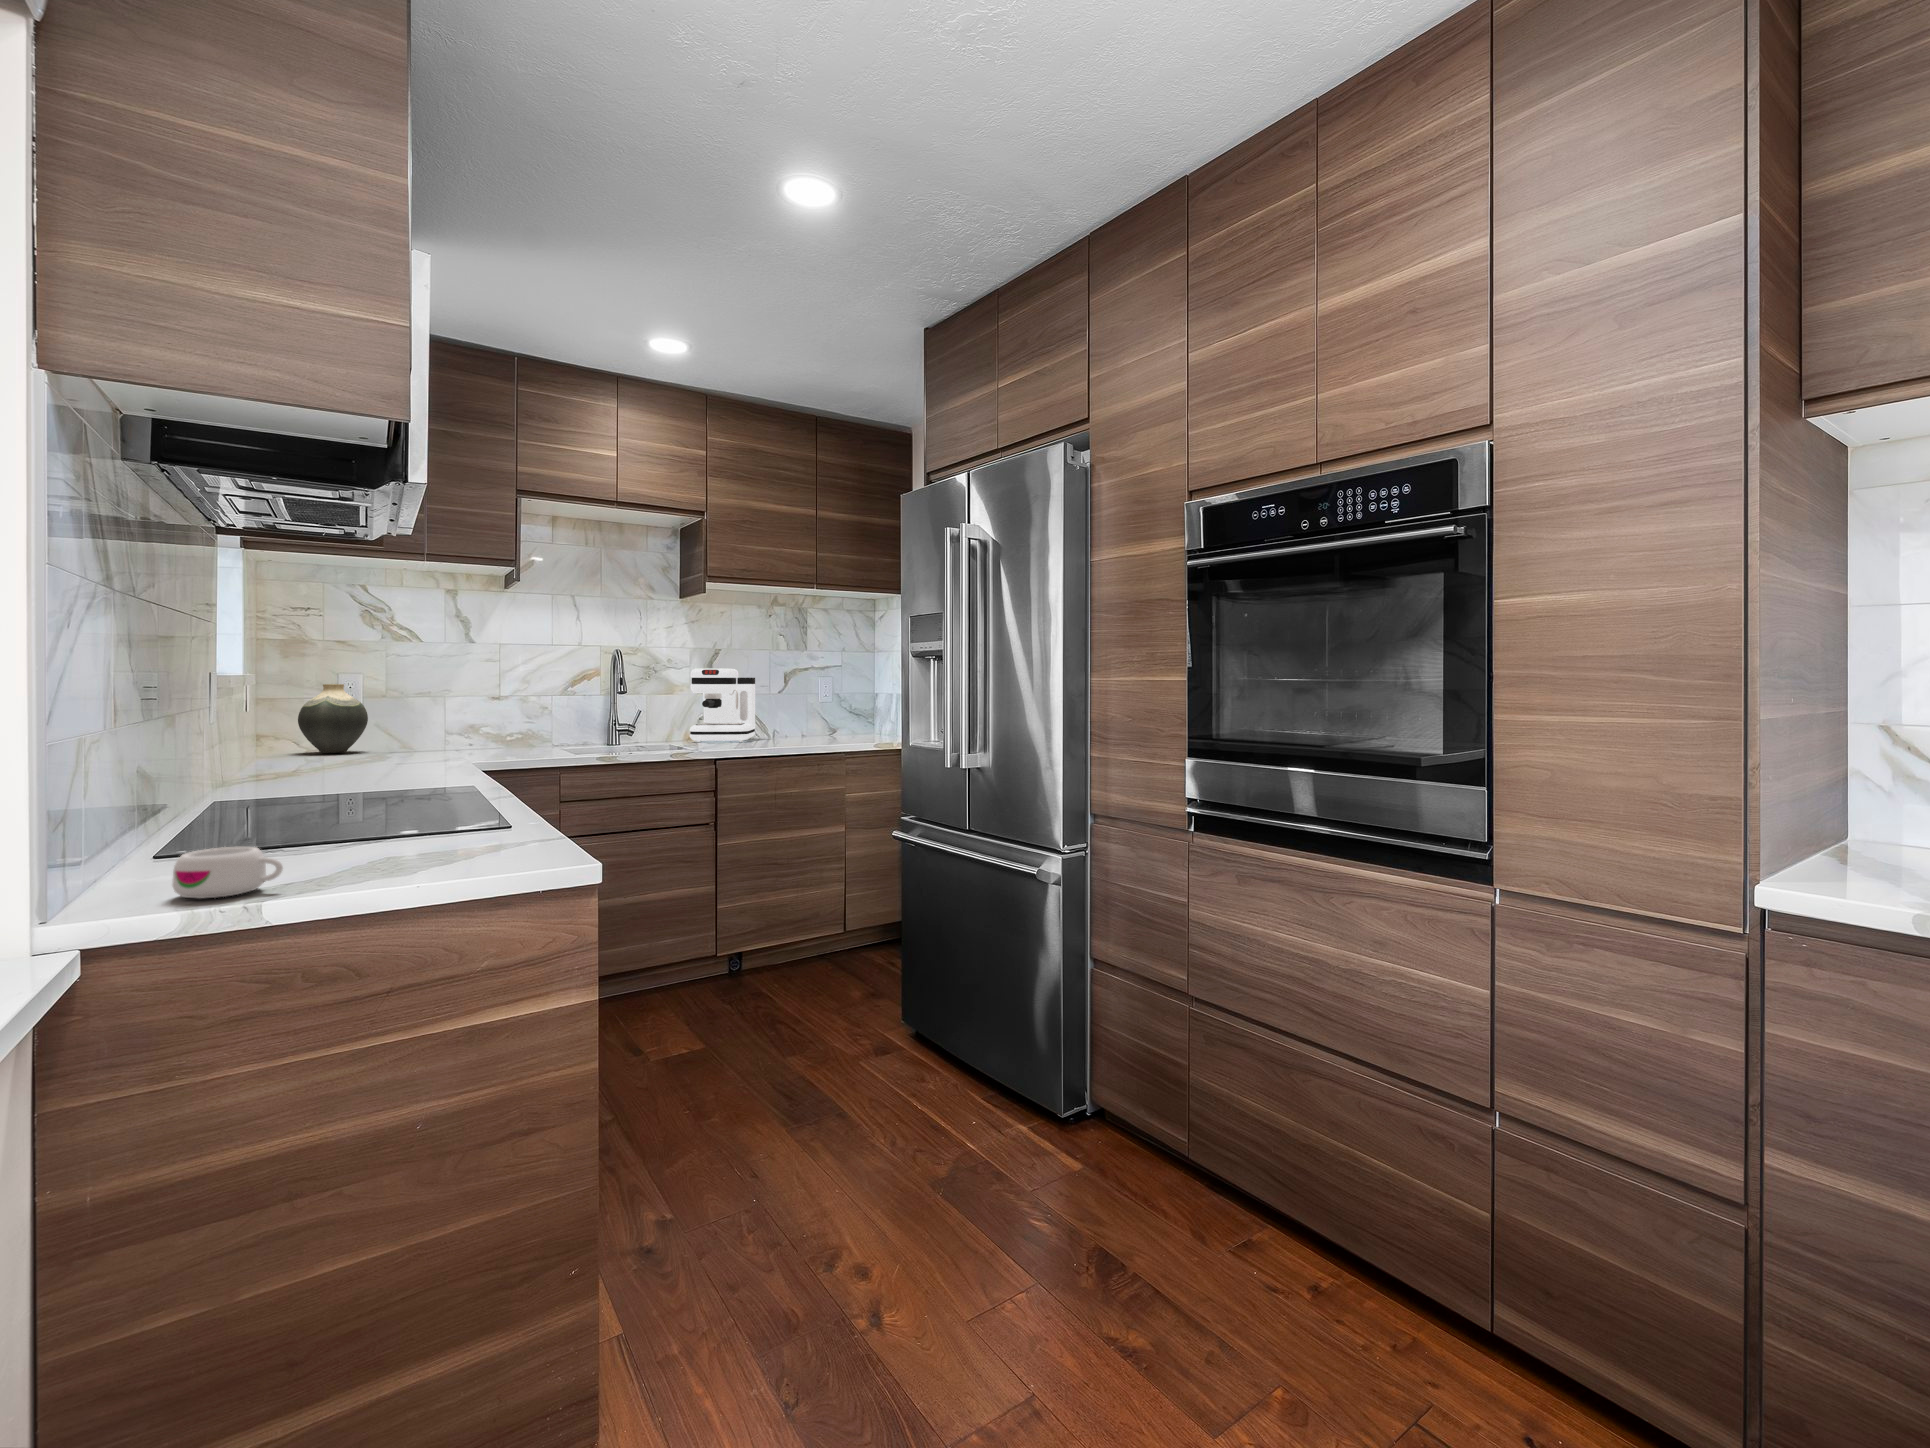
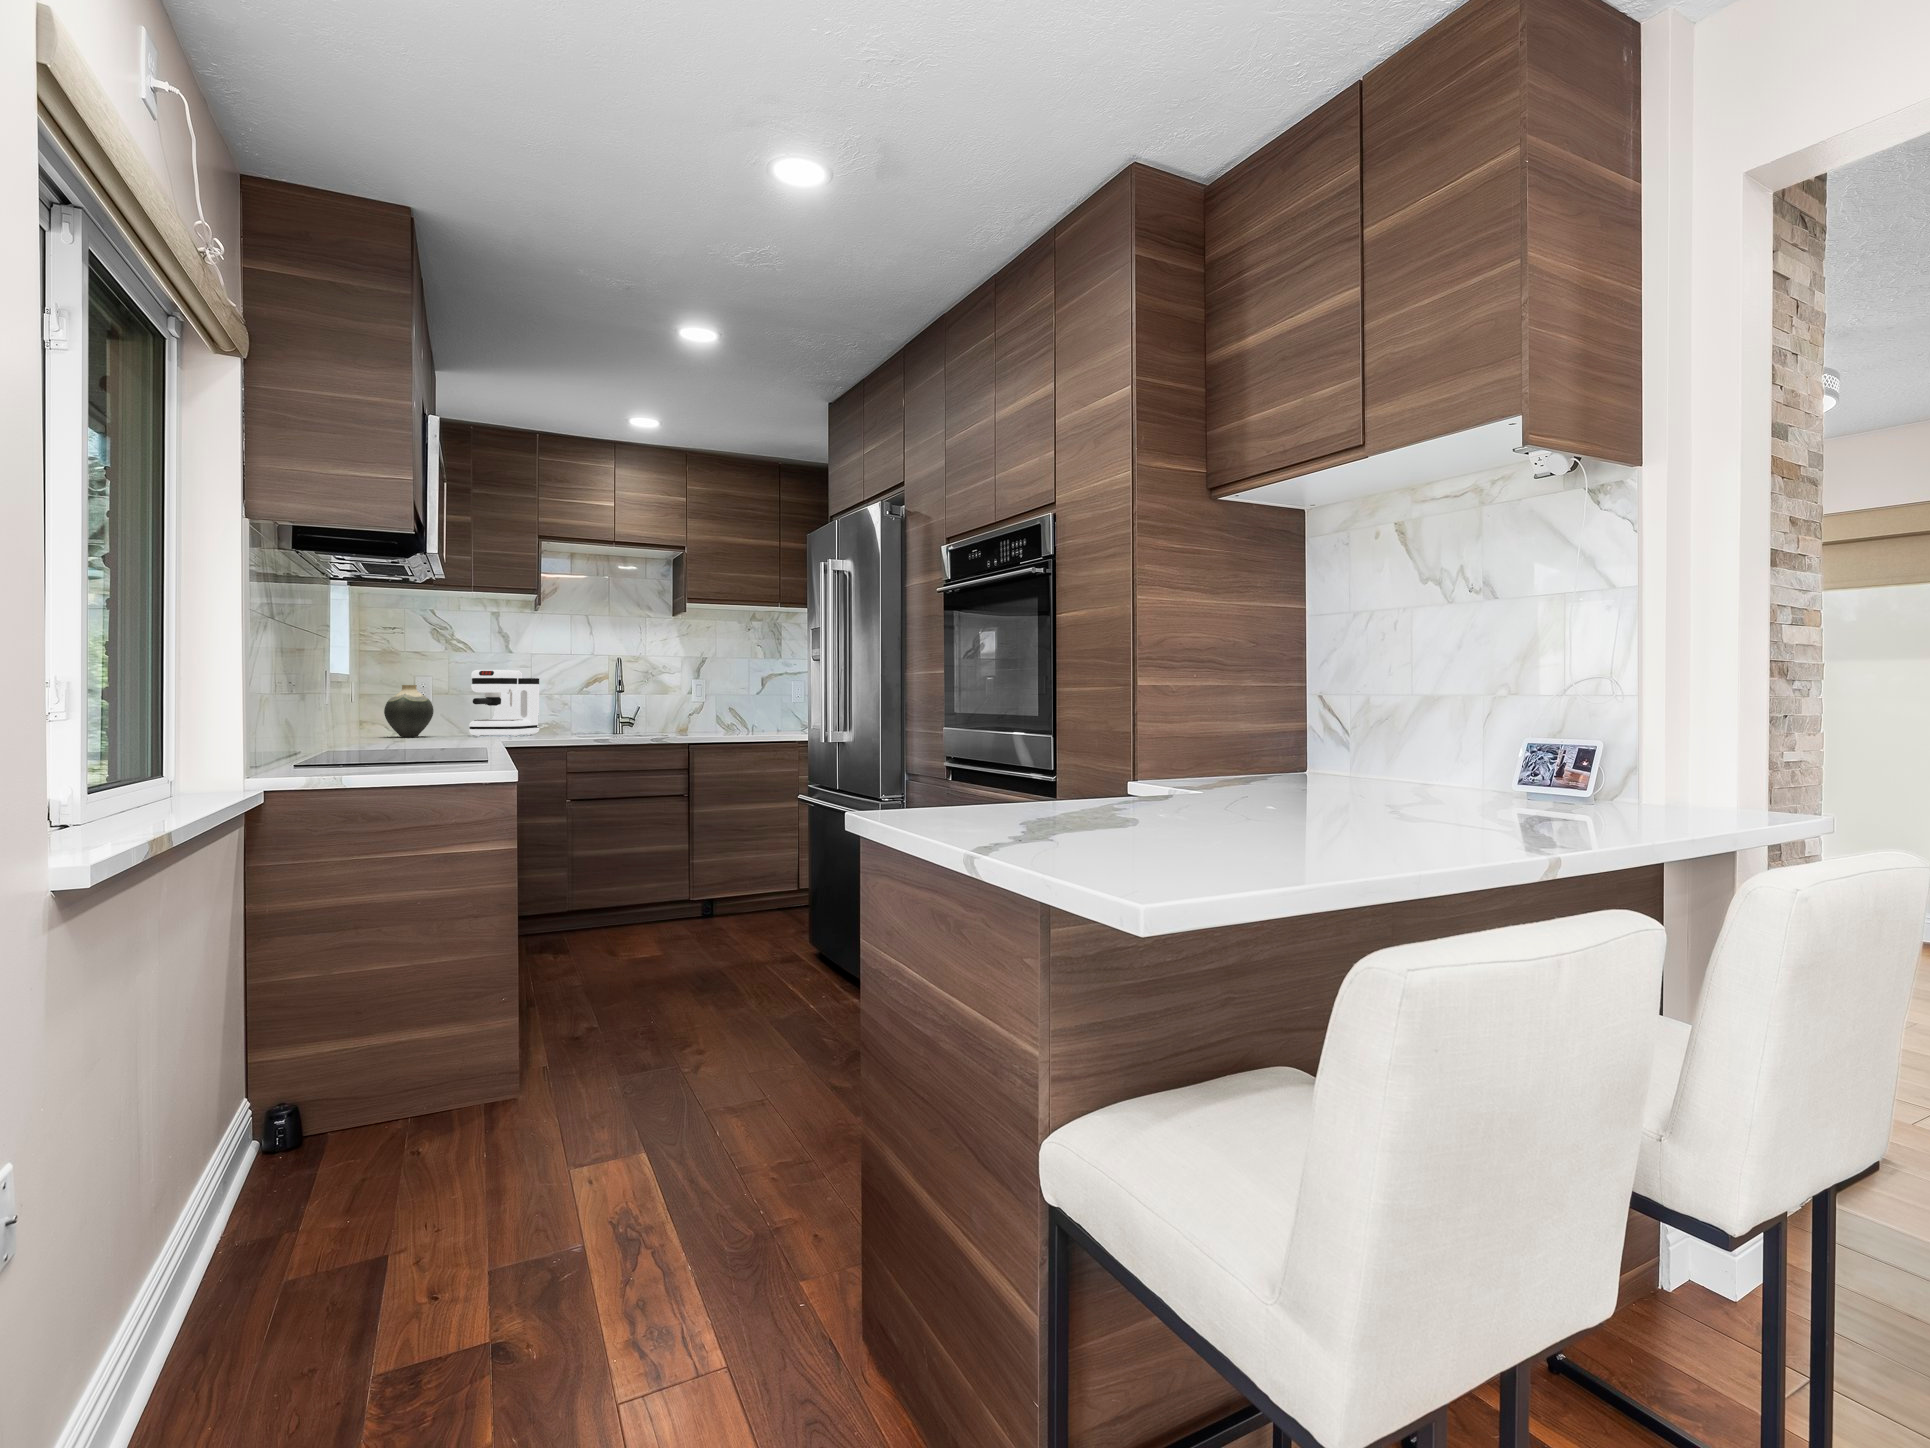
coffee maker: present [690,668,755,742] -> present [469,670,539,736]
mug: present [172,847,283,899] -> none [302,757,354,780]

